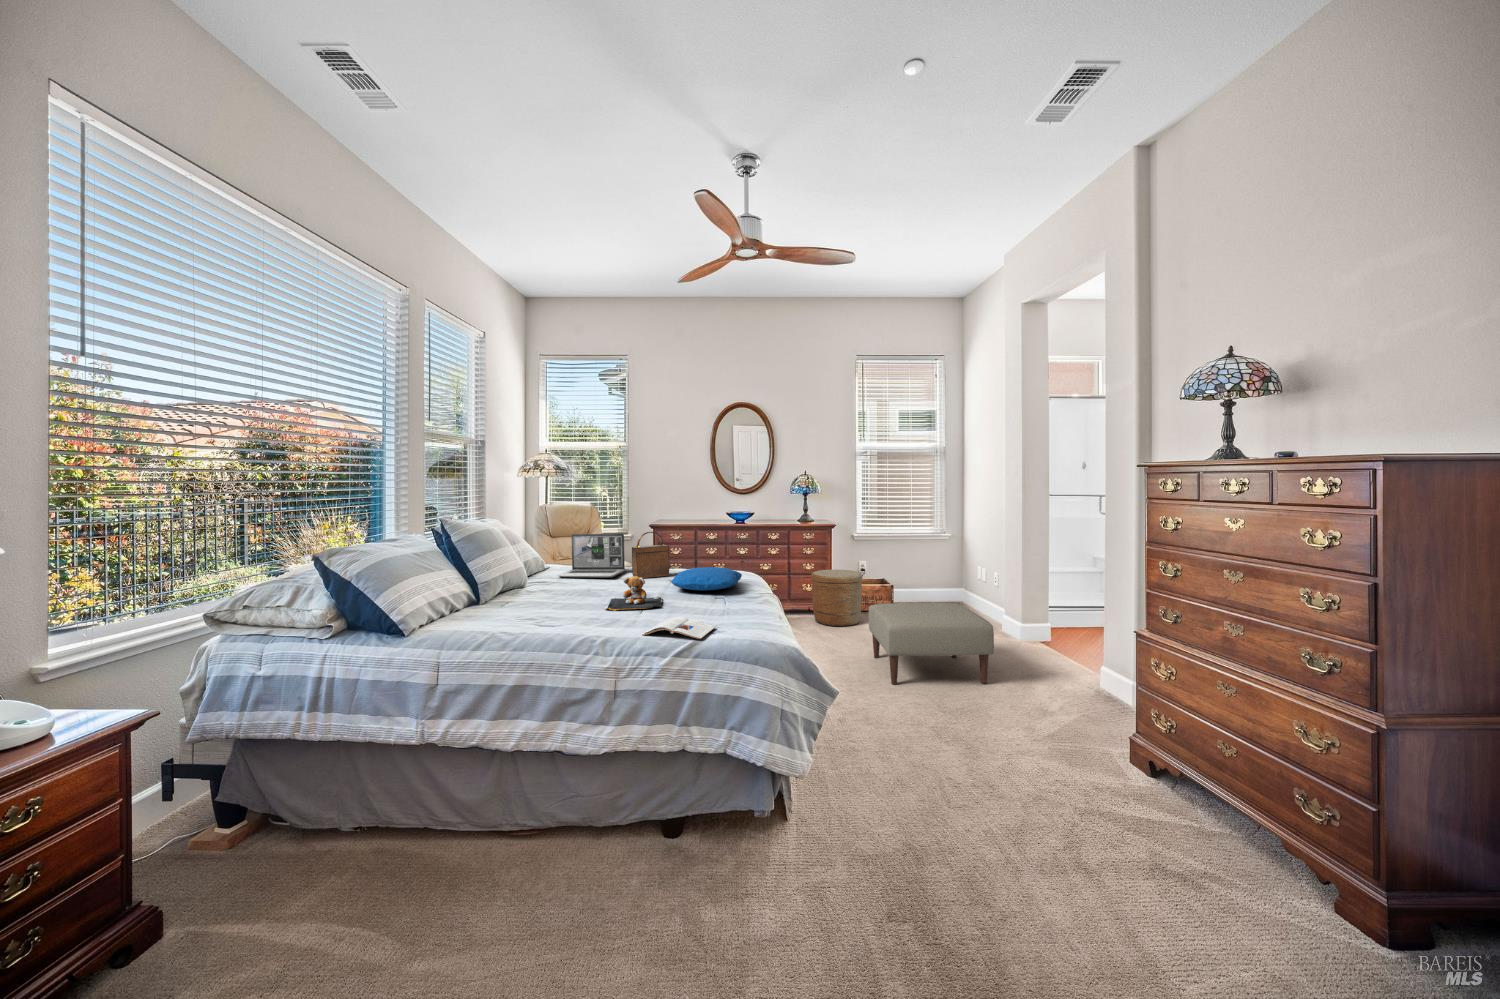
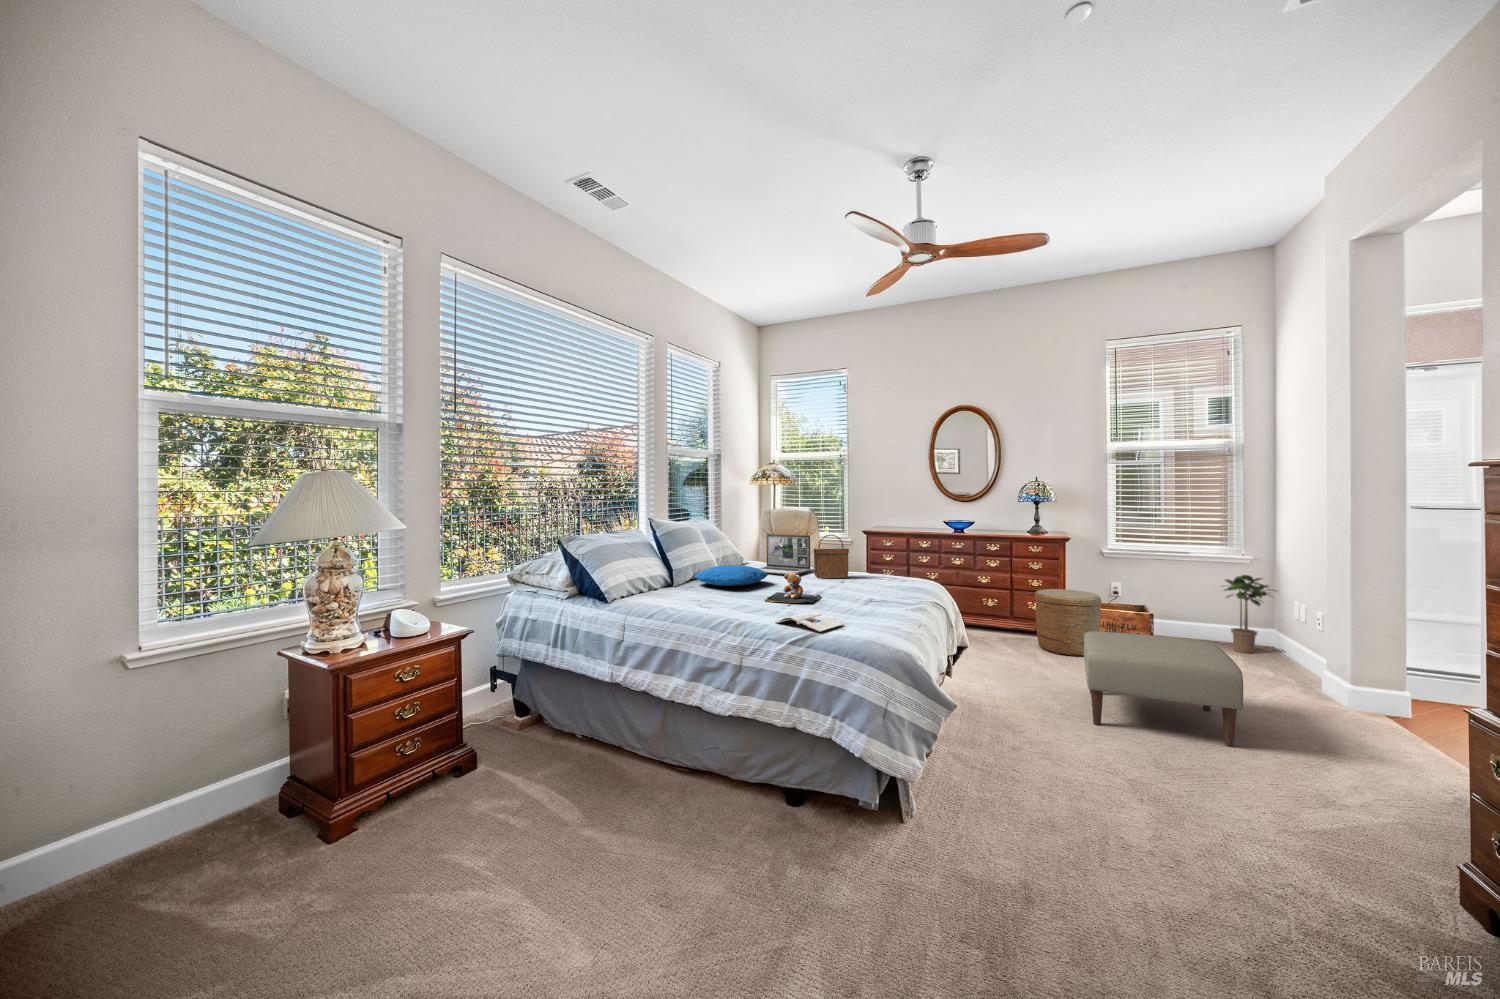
potted plant: none [931,548,970,608] -> present [1224,575,1271,653]
pillow: present [671,567,742,591] -> present [695,565,768,586]

